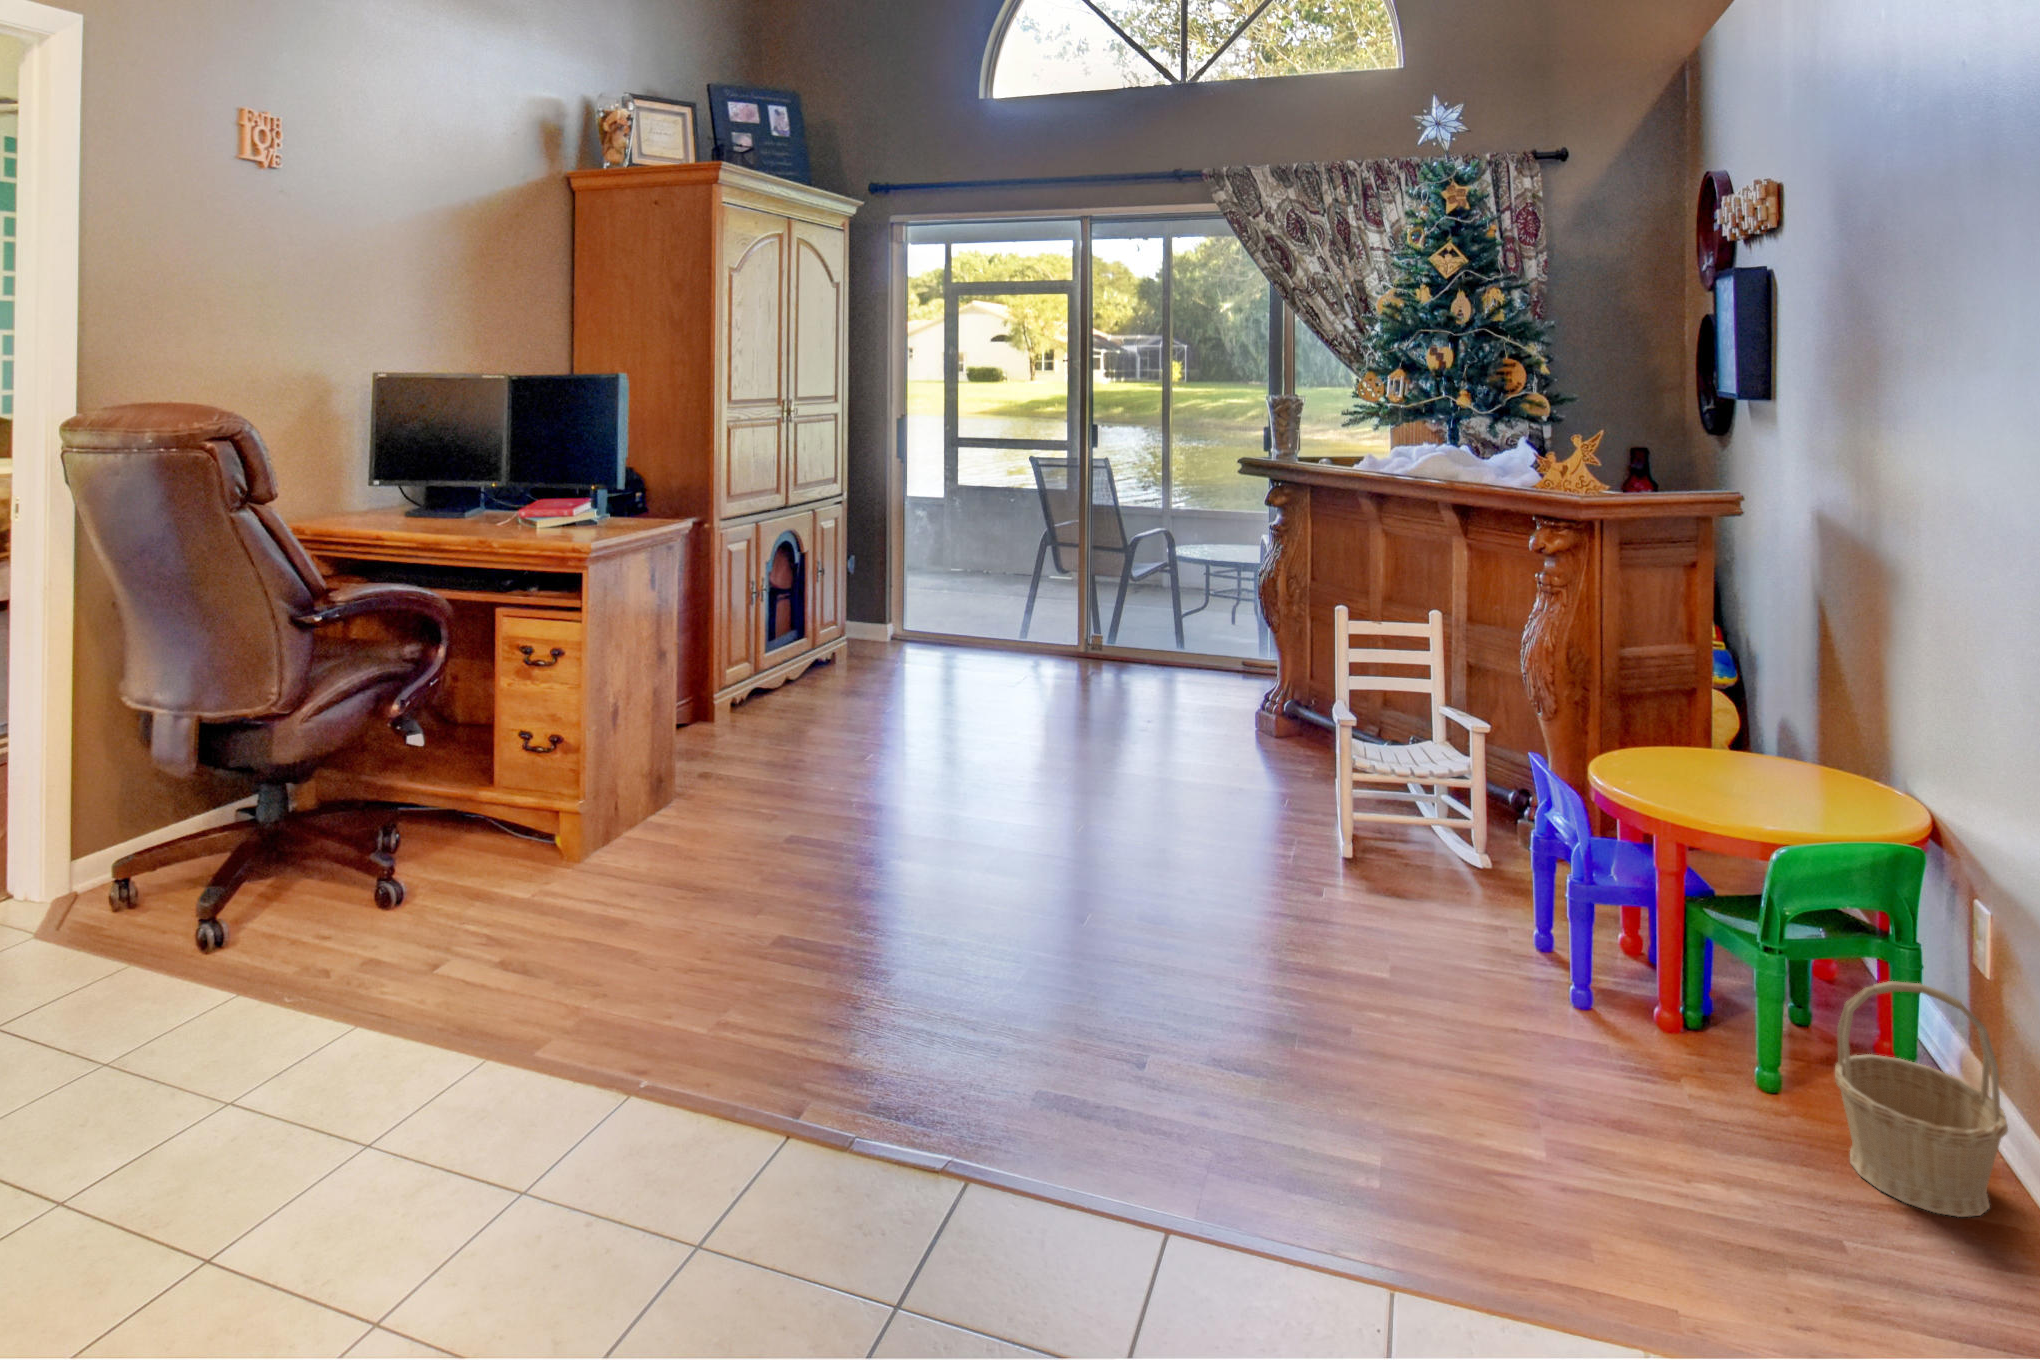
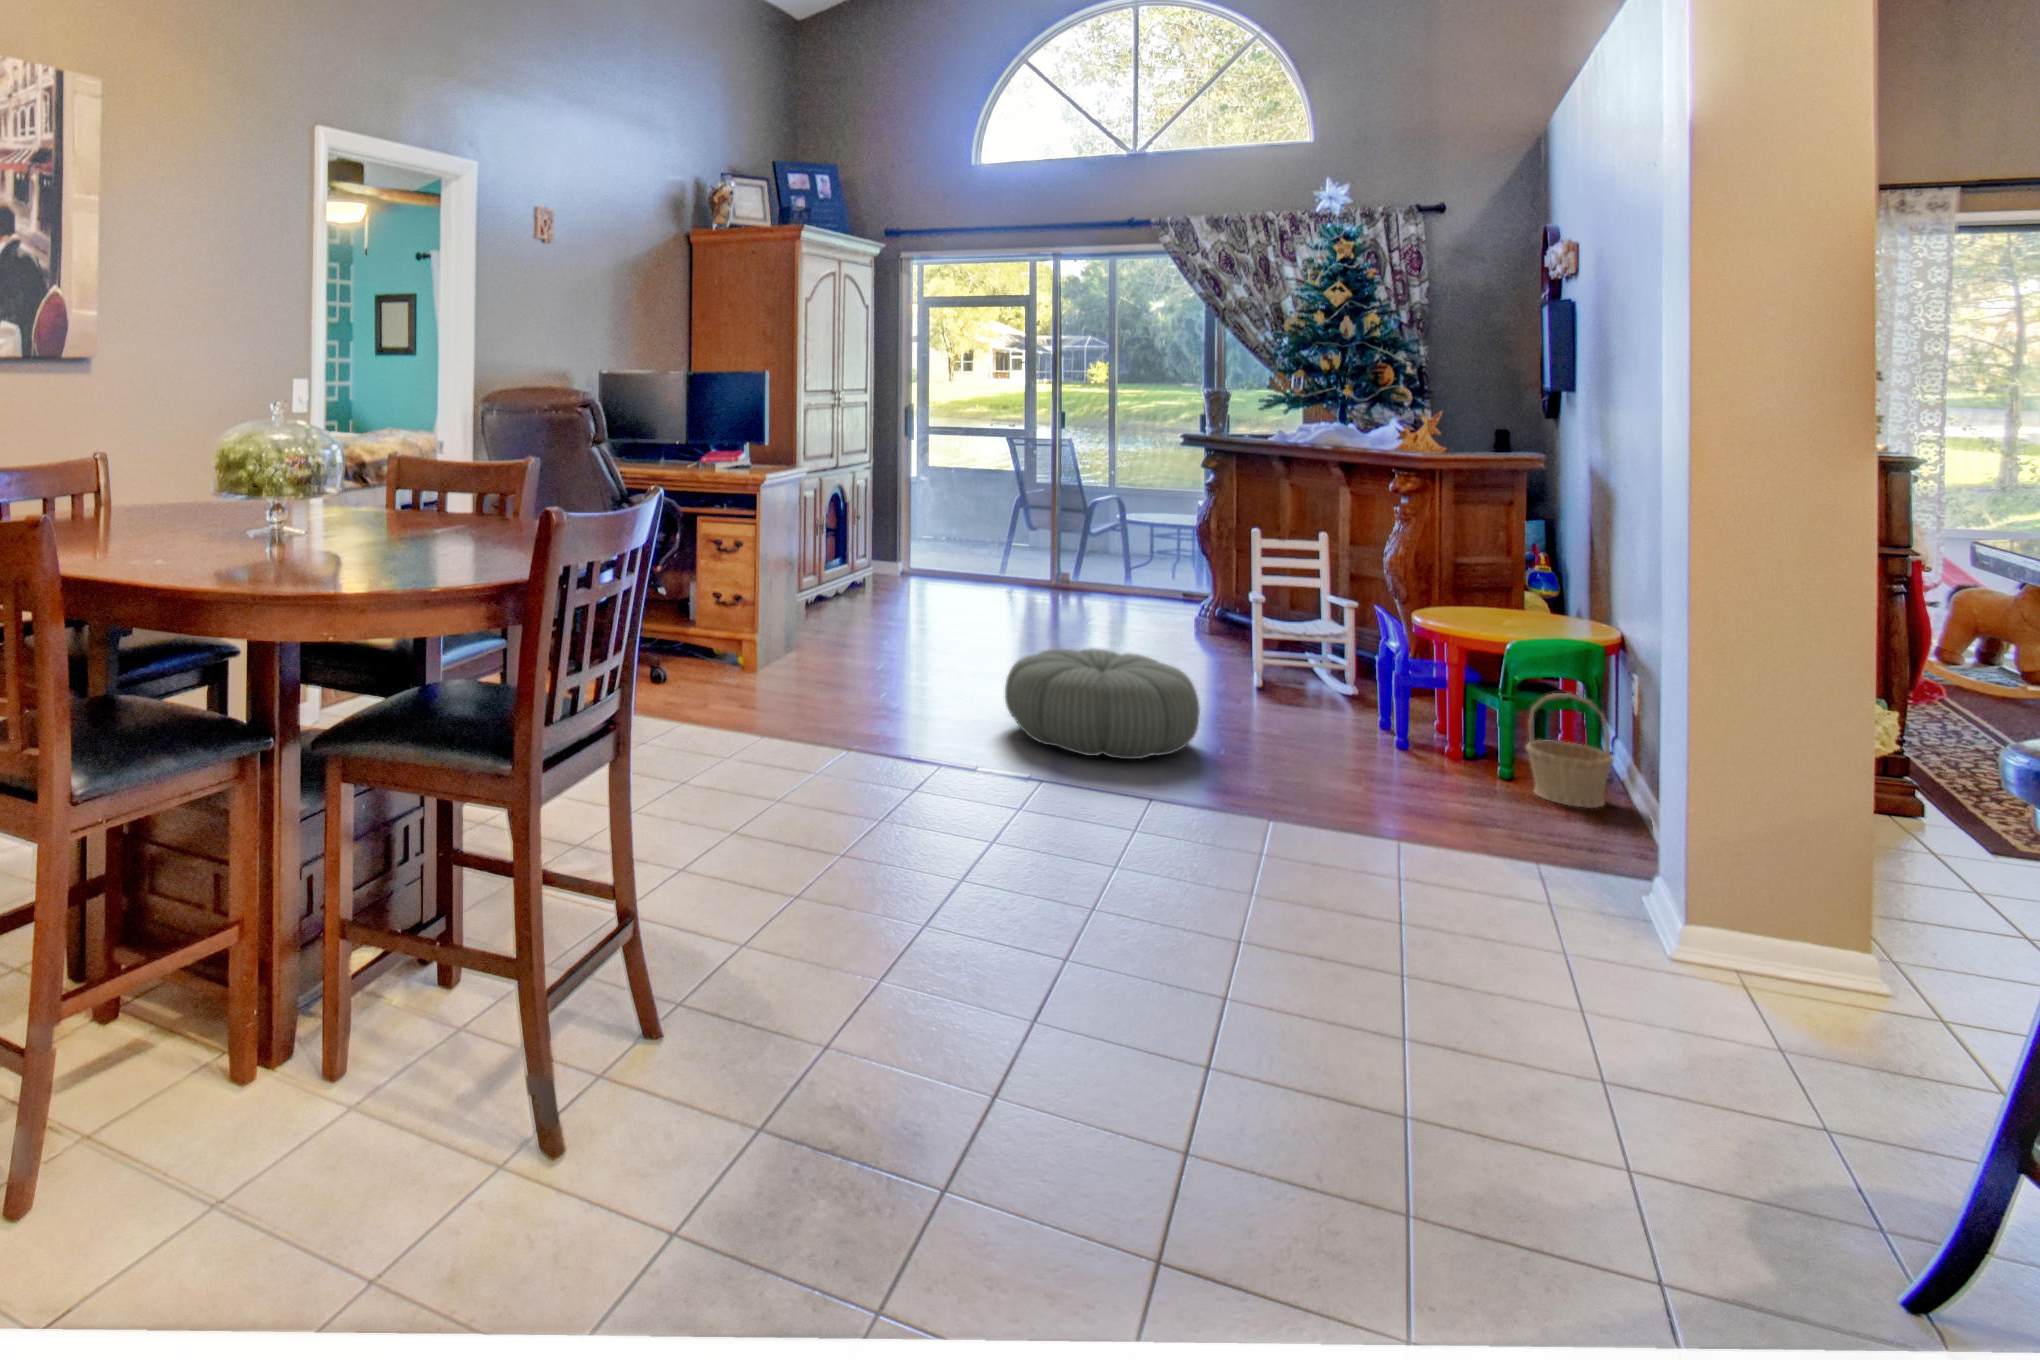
pouf: none [926,853,1257,1113] -> present [1005,648,1200,759]

